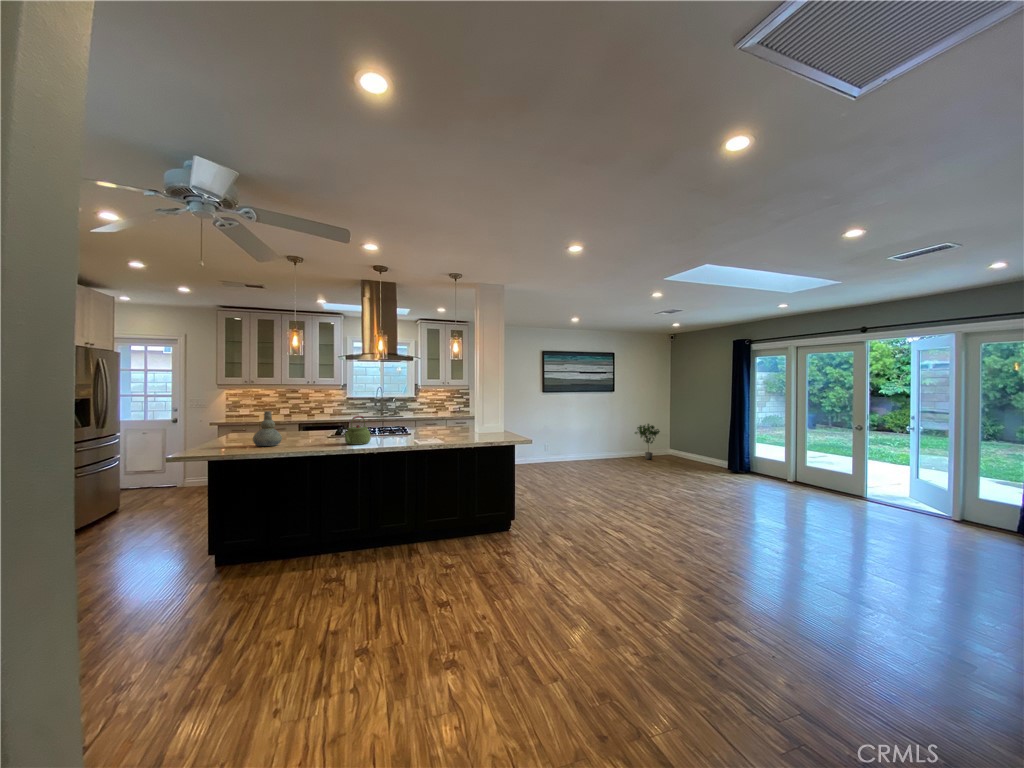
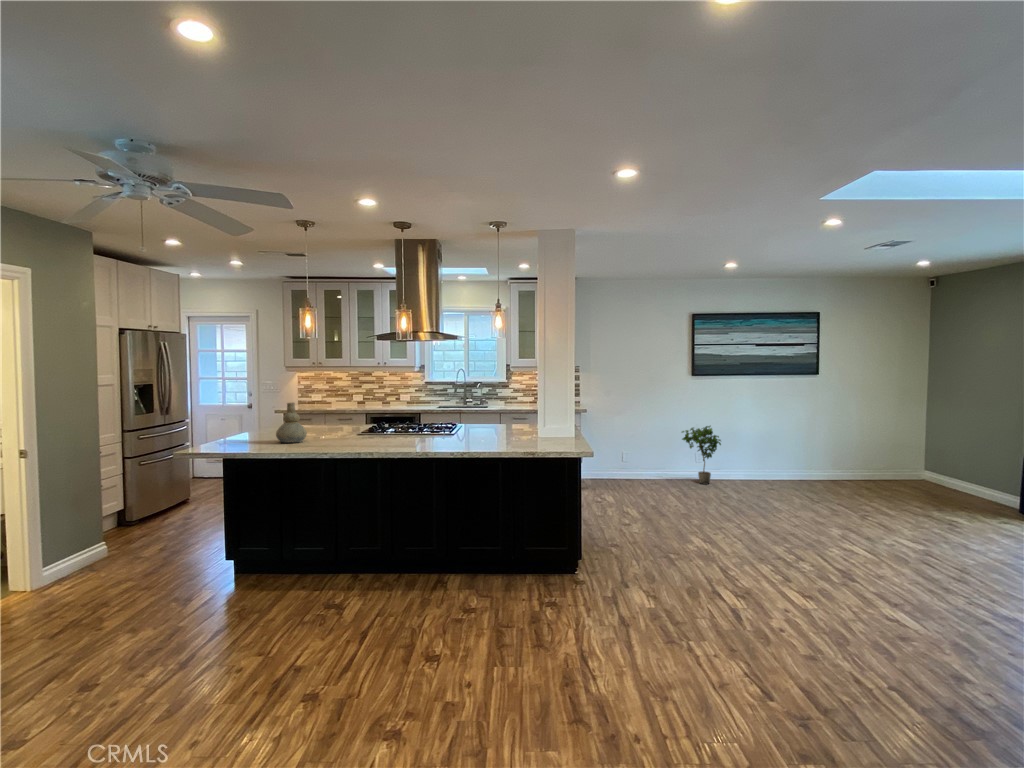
kettle: present [345,416,370,445] -> none [364,410,398,445]
potted plant: present [635,424,660,460] -> present [682,426,721,484]

